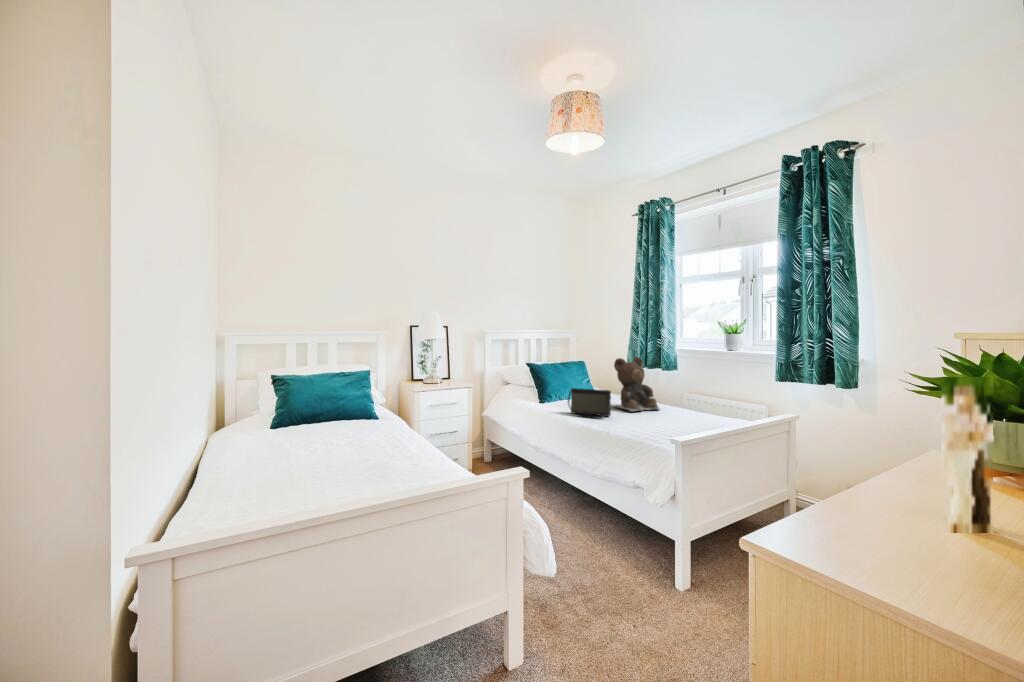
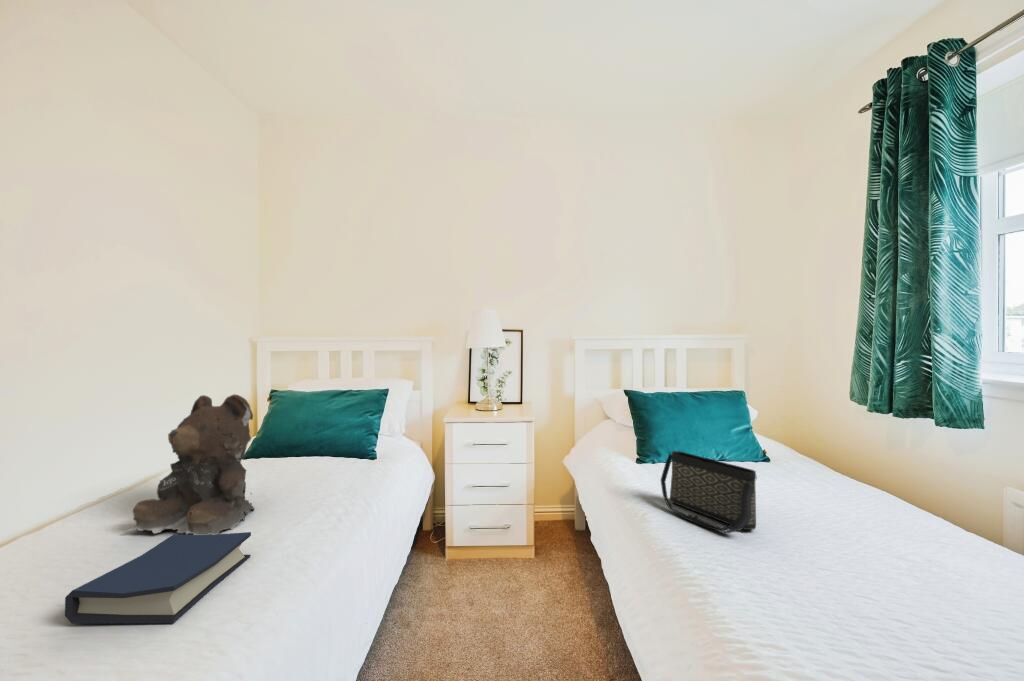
teddy bear: present [614,357,659,411] -> present [127,395,254,535]
hardback book: none [372,437,433,471] -> present [65,532,251,623]

